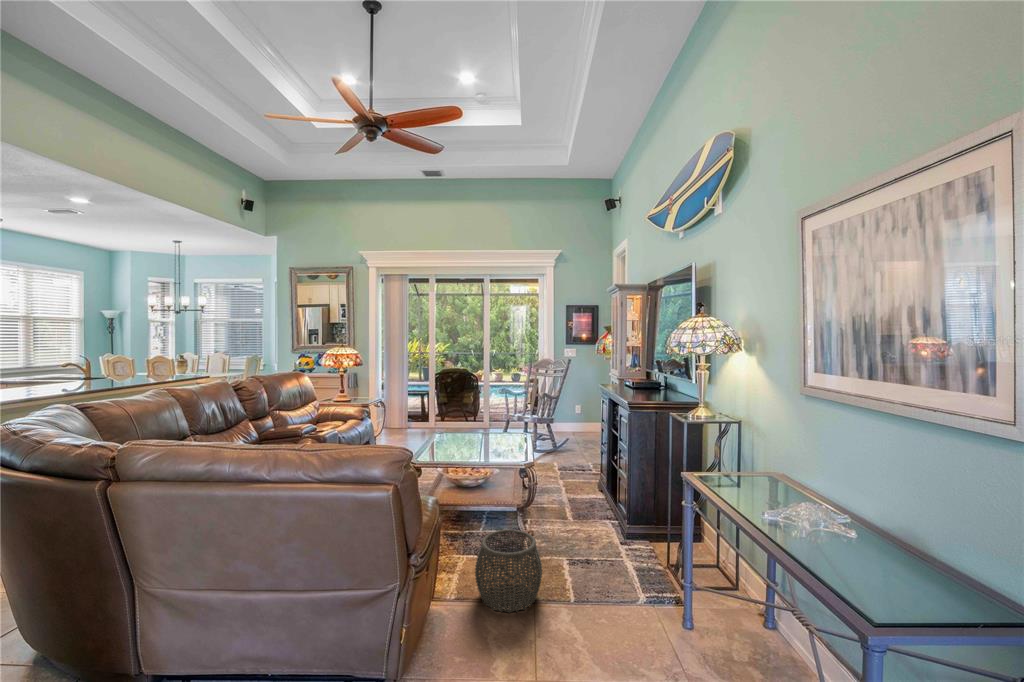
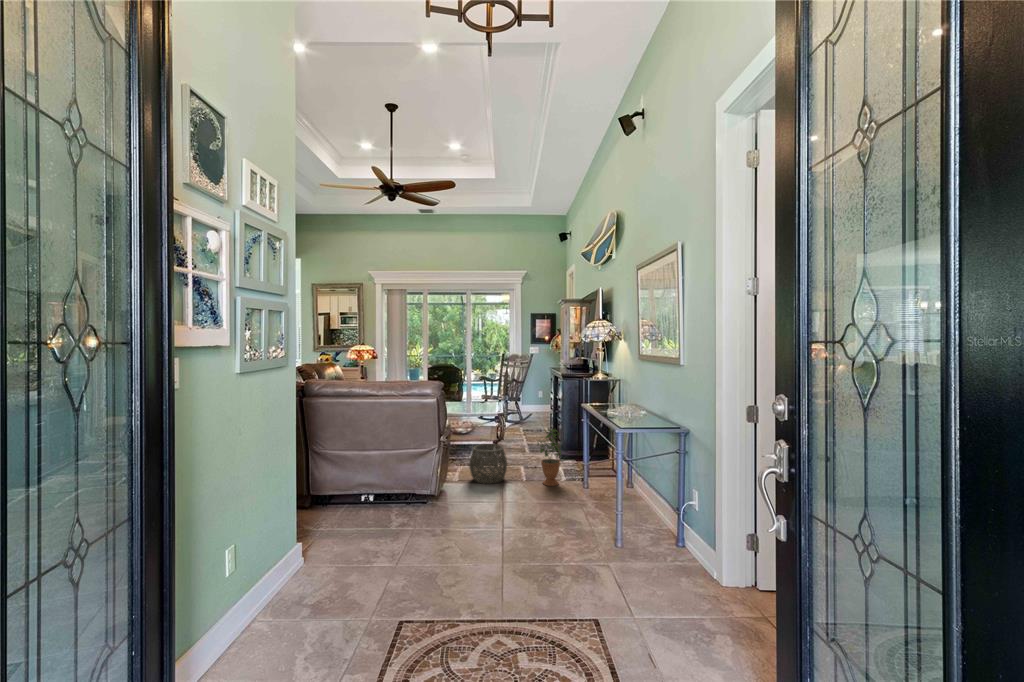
potted plant: none [597,508,642,625] -> present [538,429,561,486]

